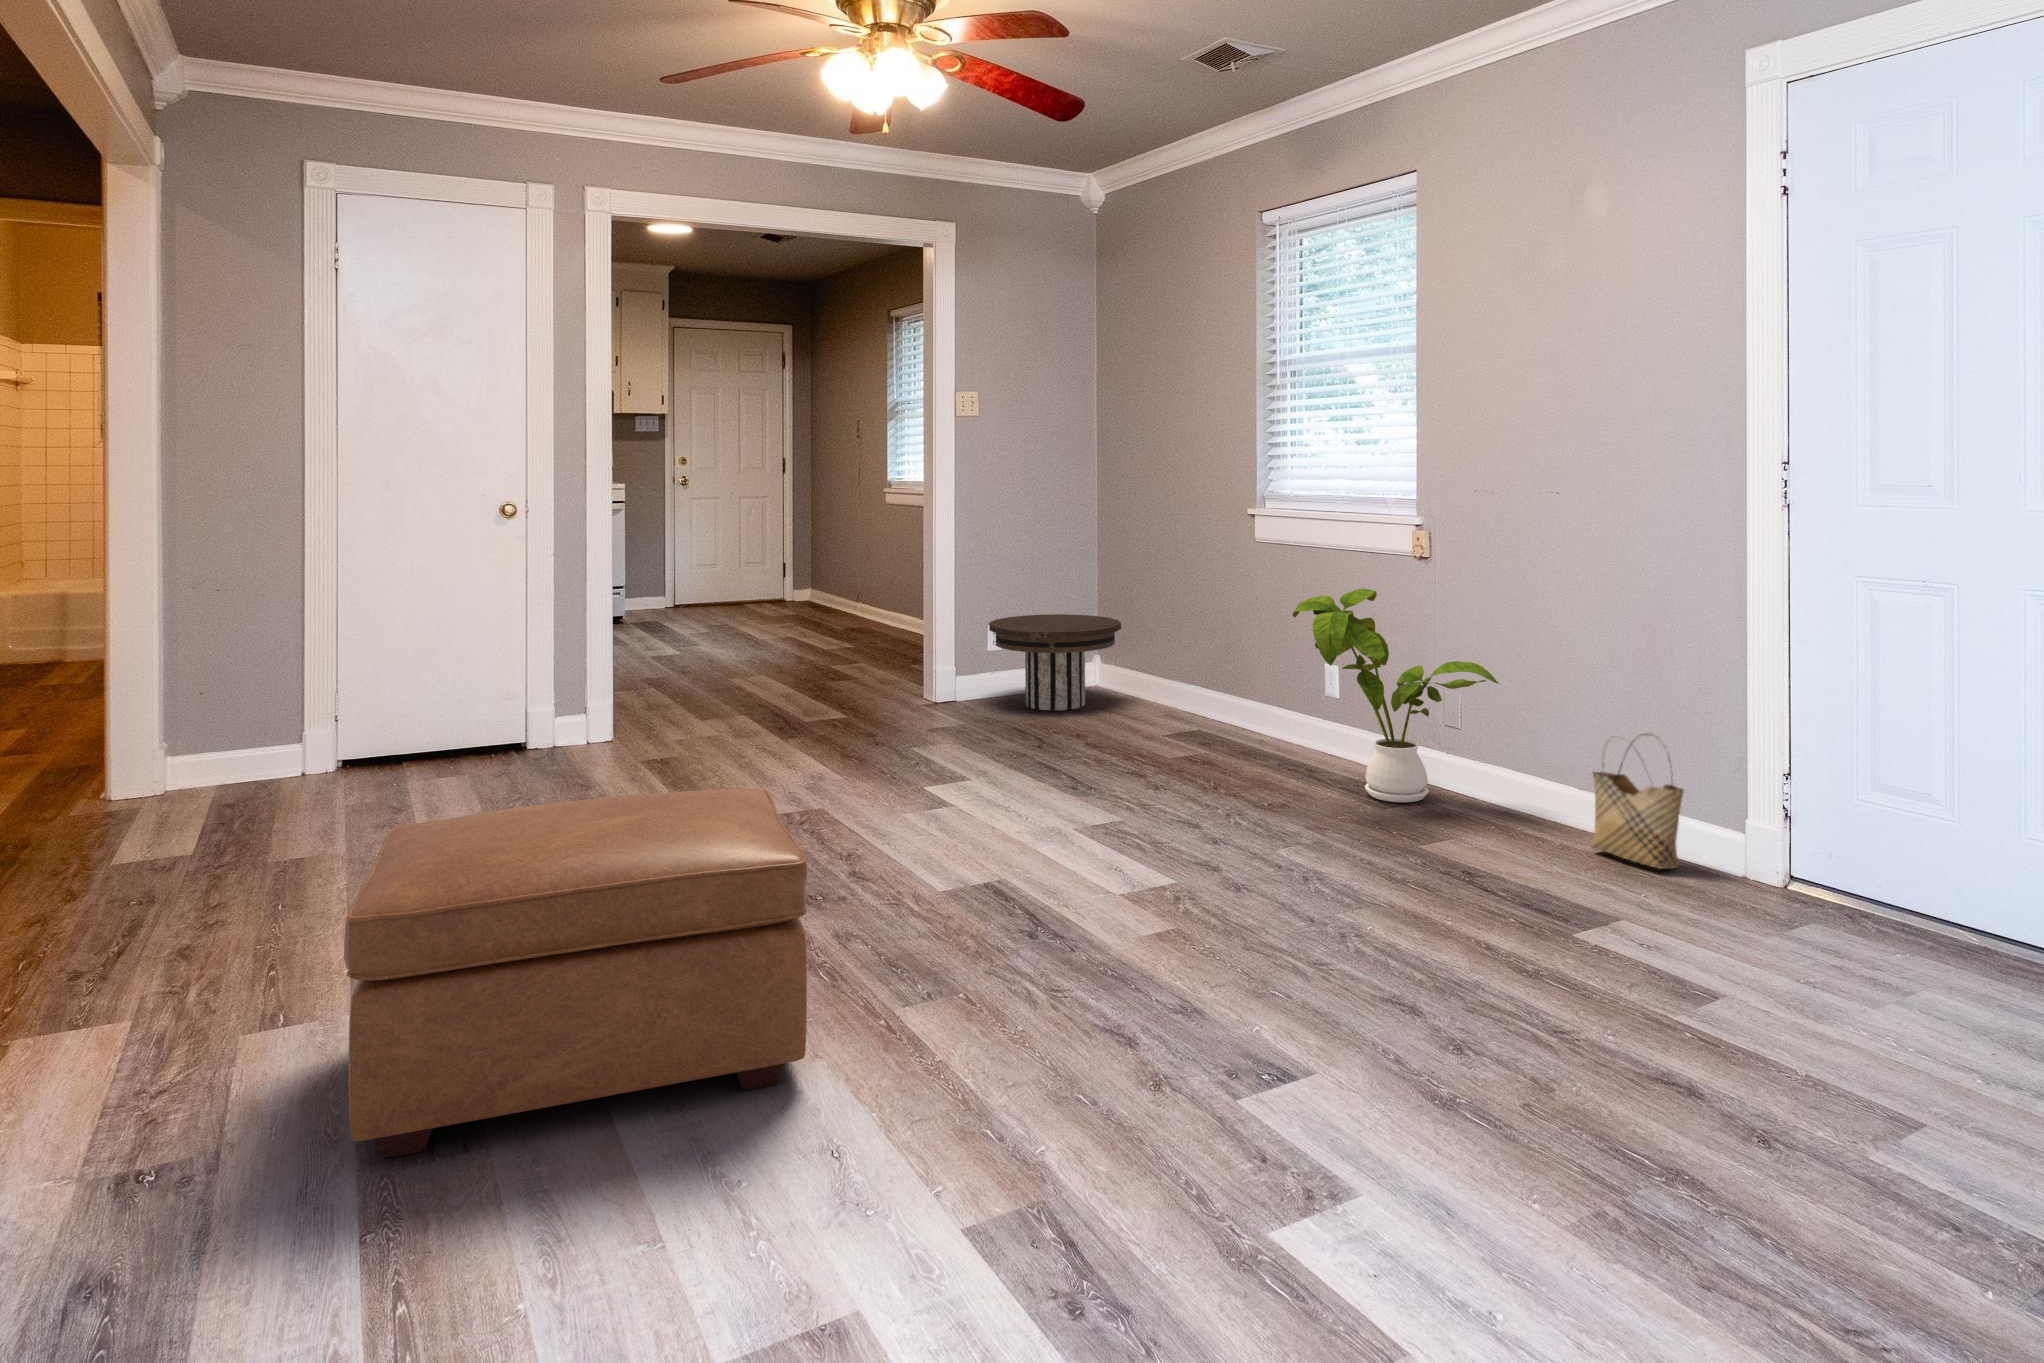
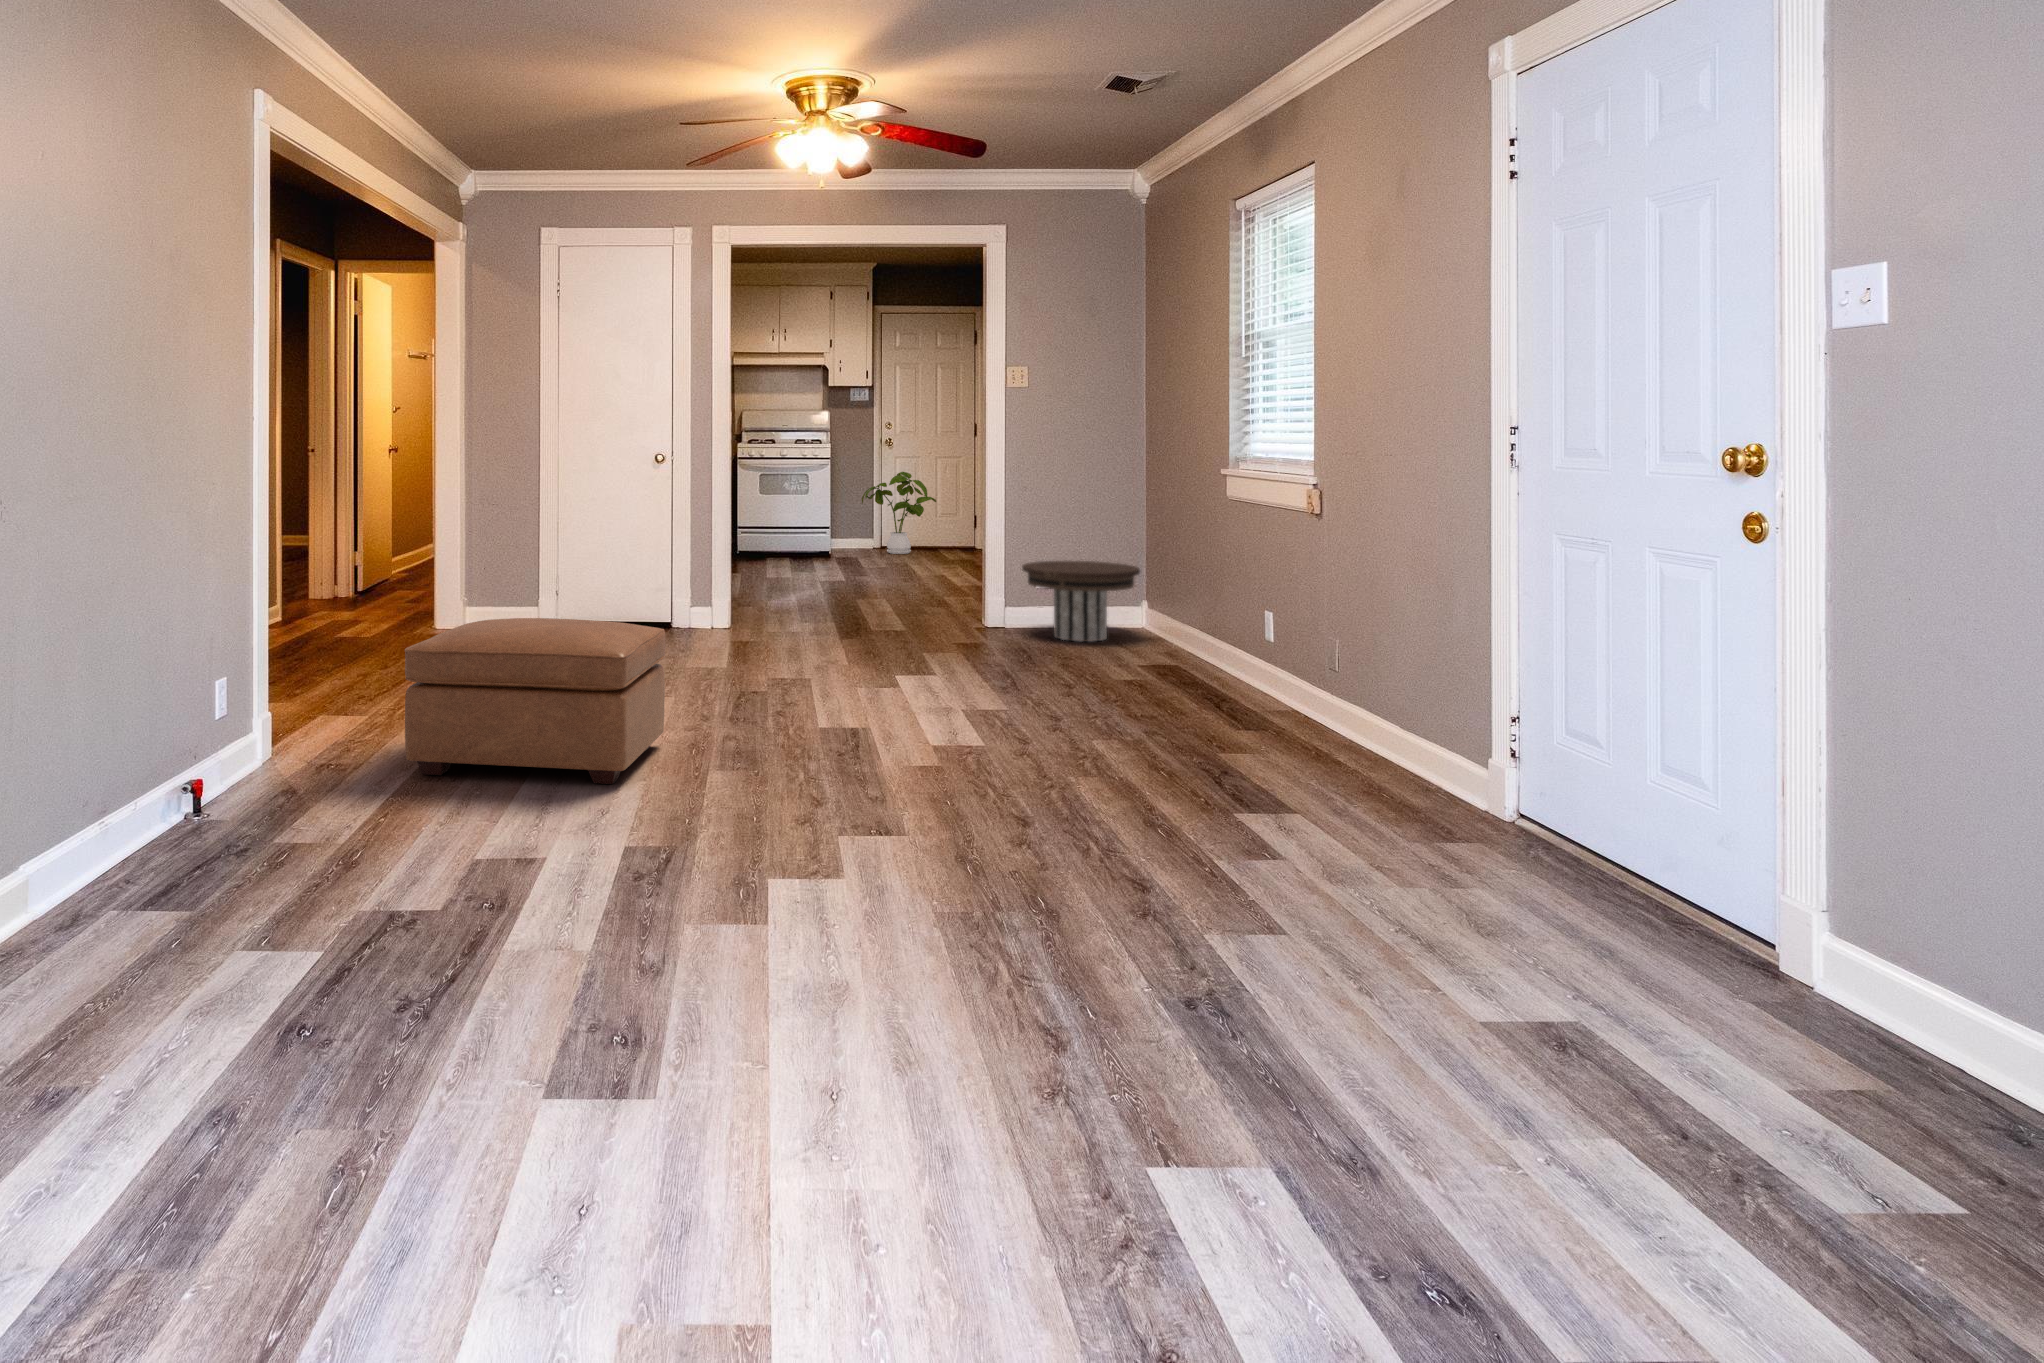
house plant: present [1293,588,1500,802] -> present [862,472,936,554]
woven basket: present [1591,734,1684,869] -> none [1365,675,1434,799]

